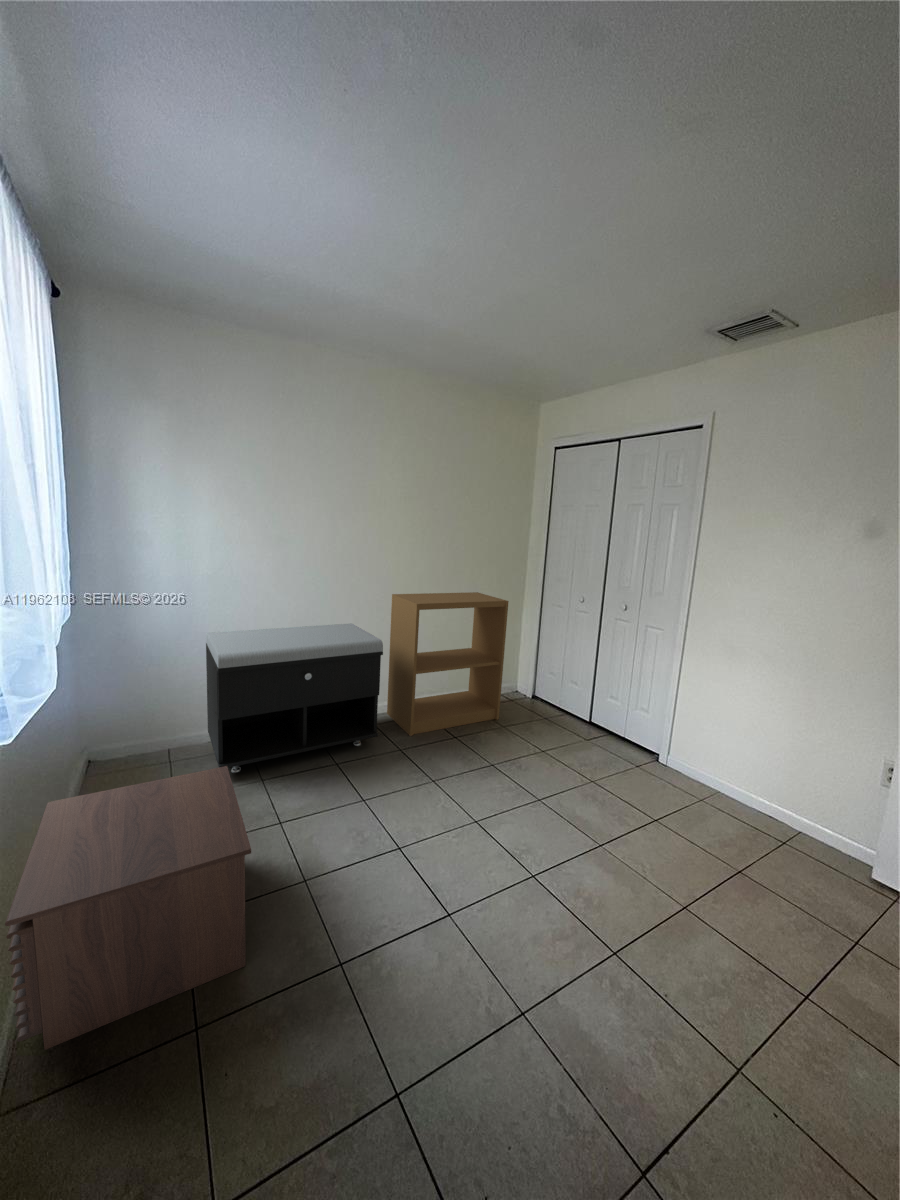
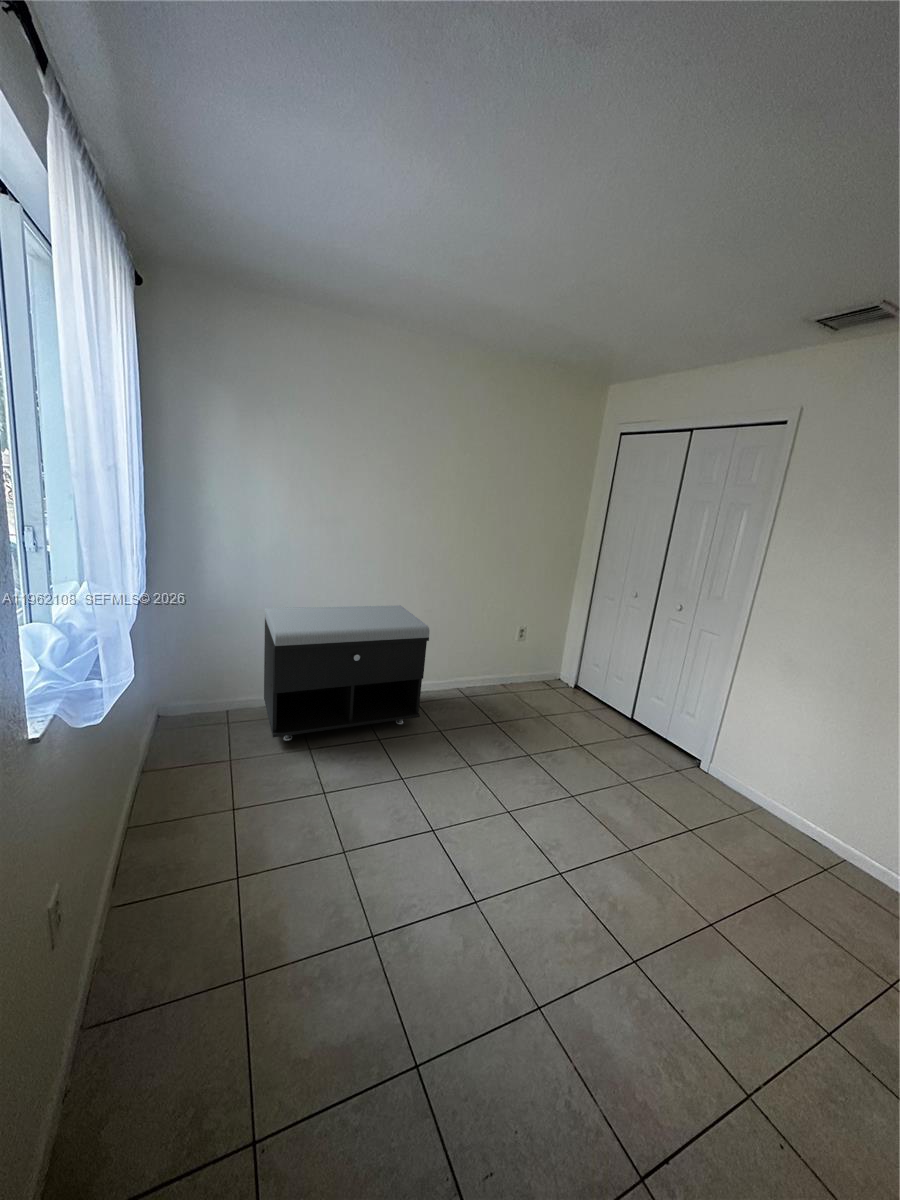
bookshelf: present [387,592,509,736] -> none [430,579,558,719]
nightstand: present [5,766,251,1050] -> none [92,742,298,978]

